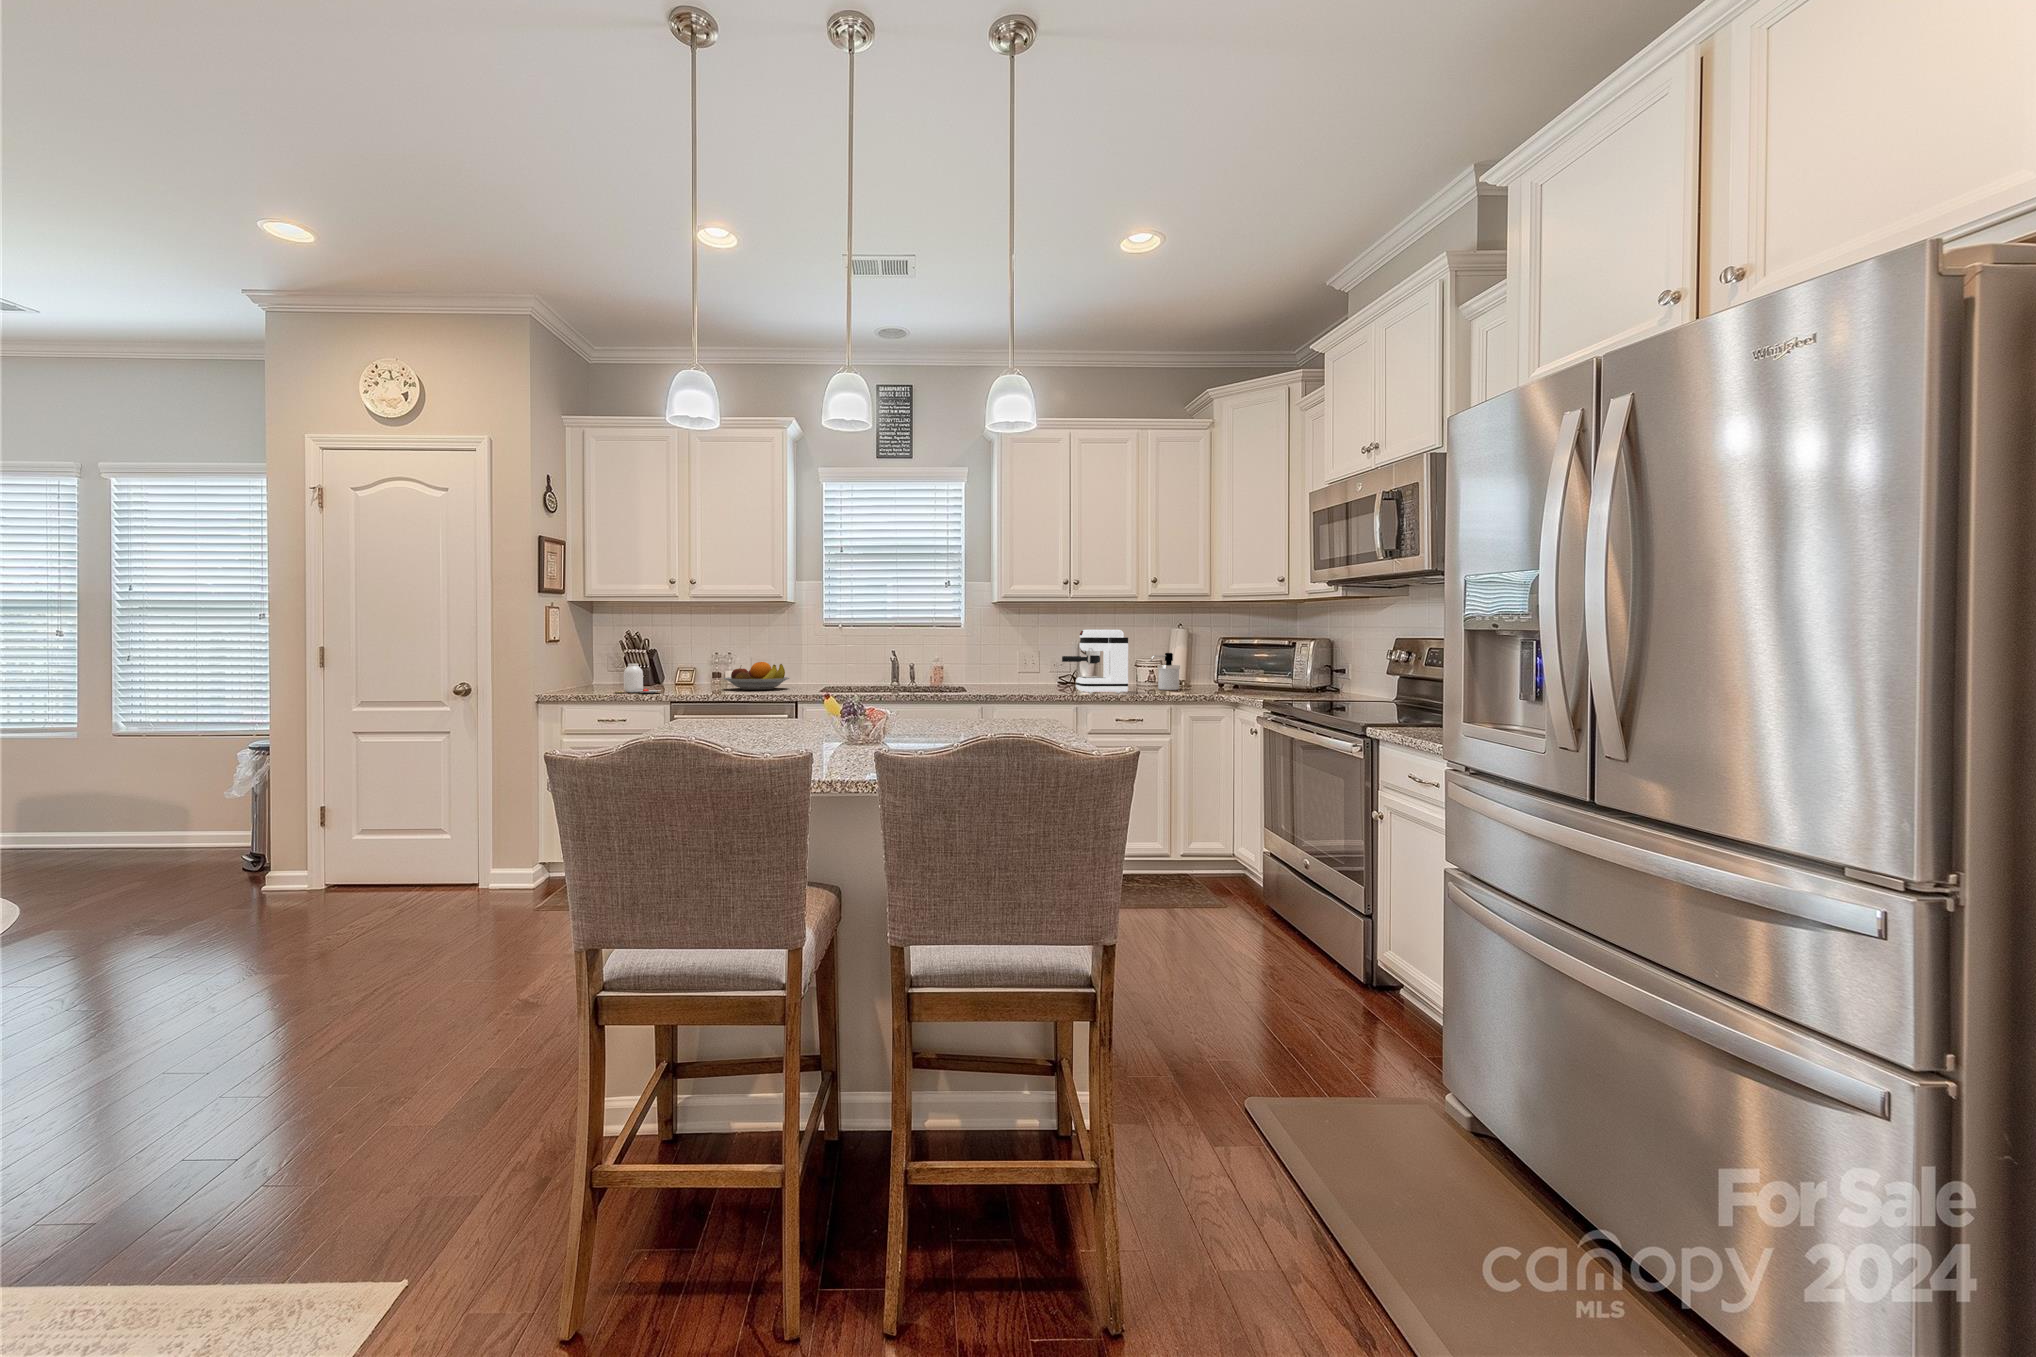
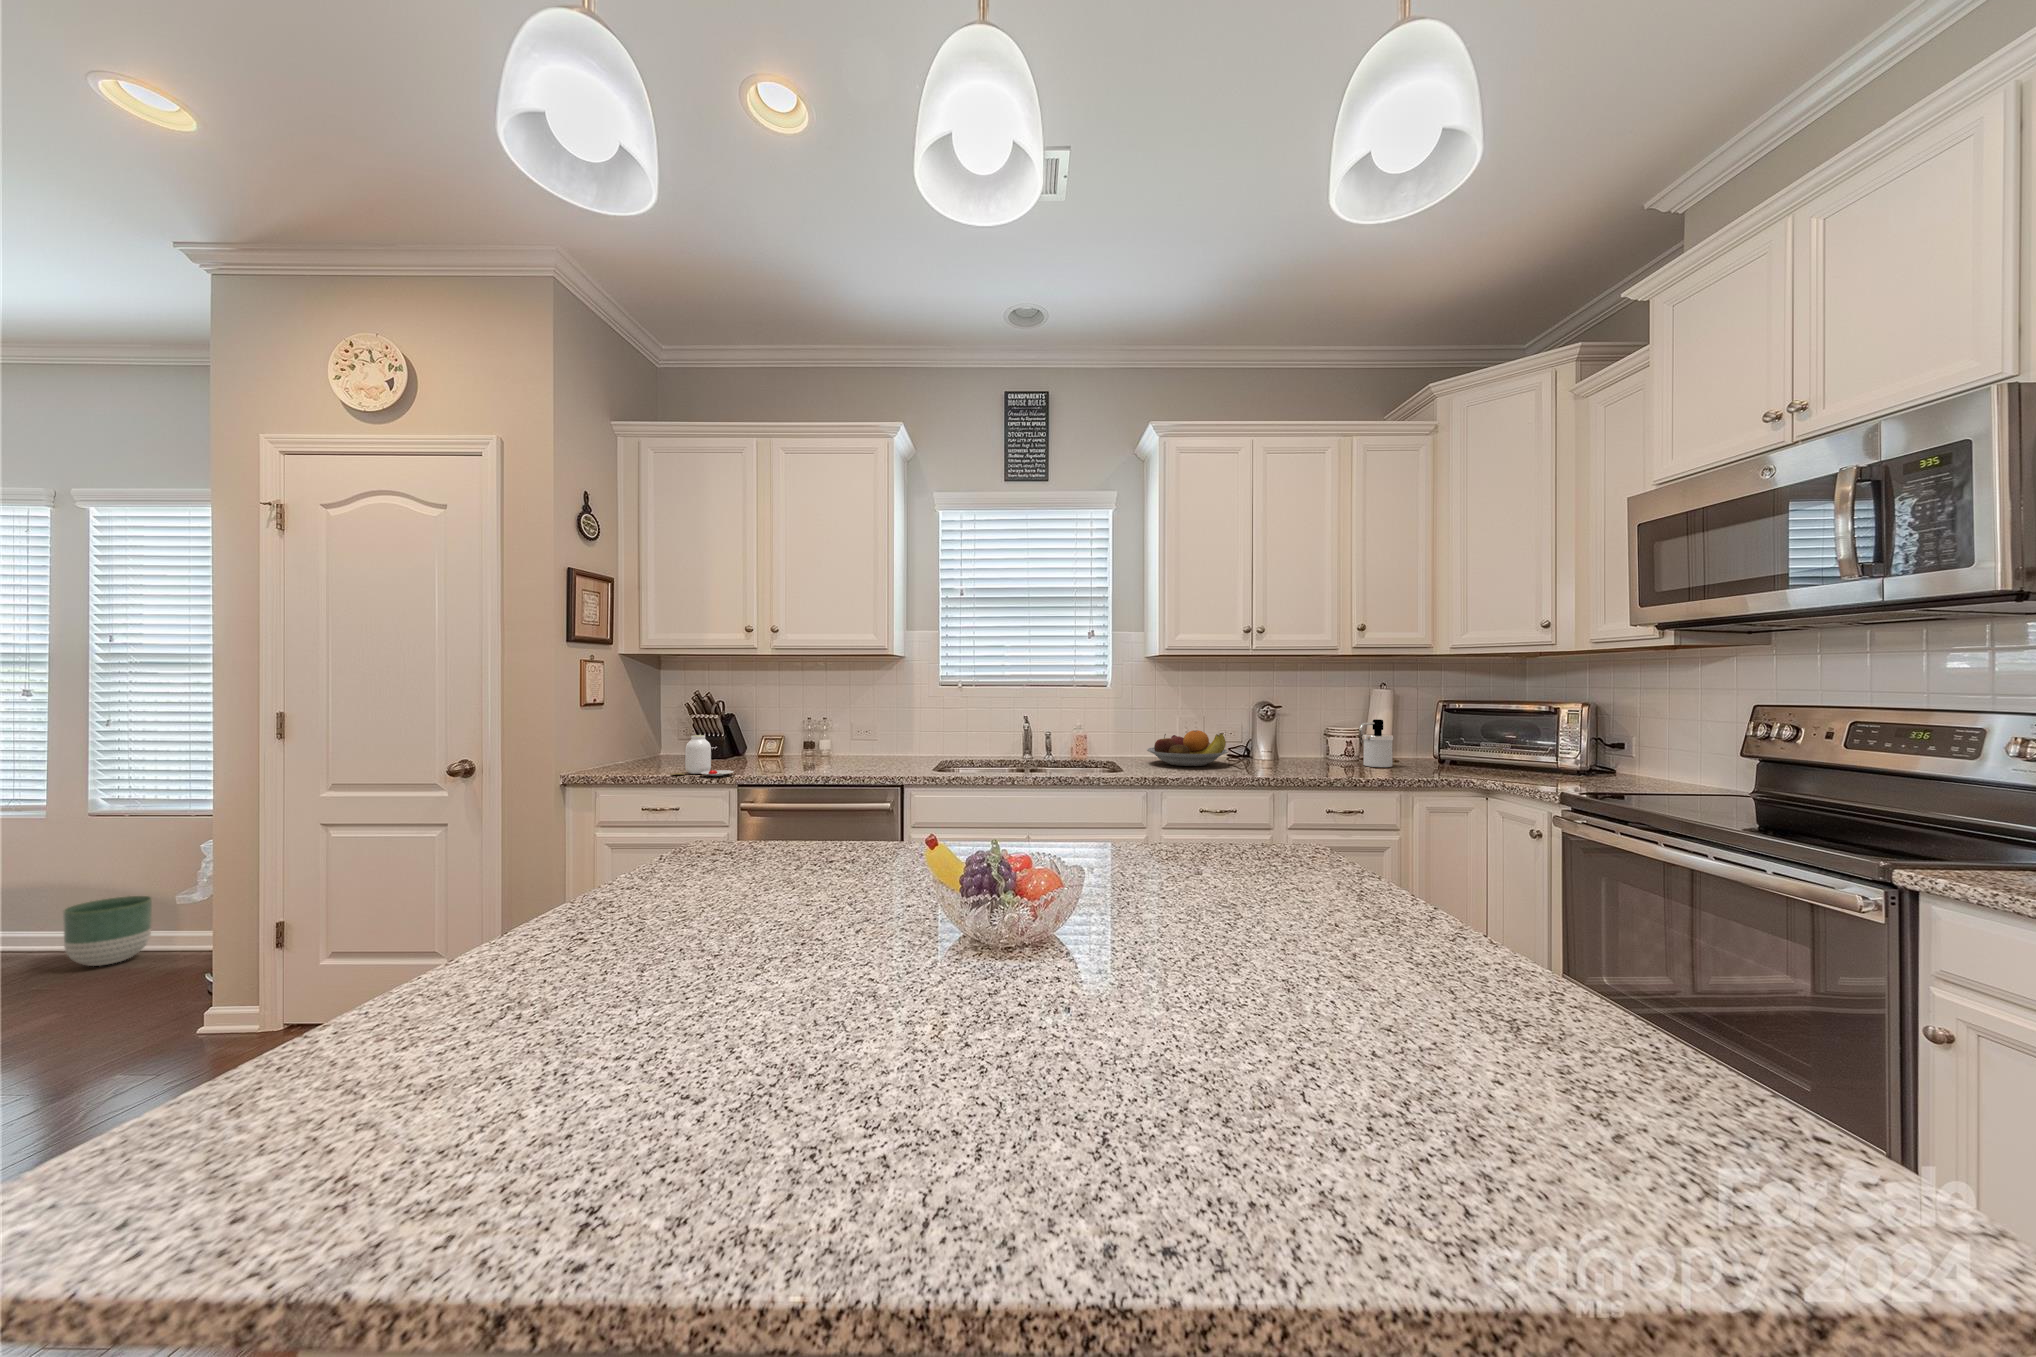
coffee maker: present [1062,630,1128,693] -> none [1254,692,1352,777]
fruit bowl: present [724,662,789,690] -> present [1147,730,1228,766]
planter: none [114,802,175,855] -> present [63,896,152,966]

